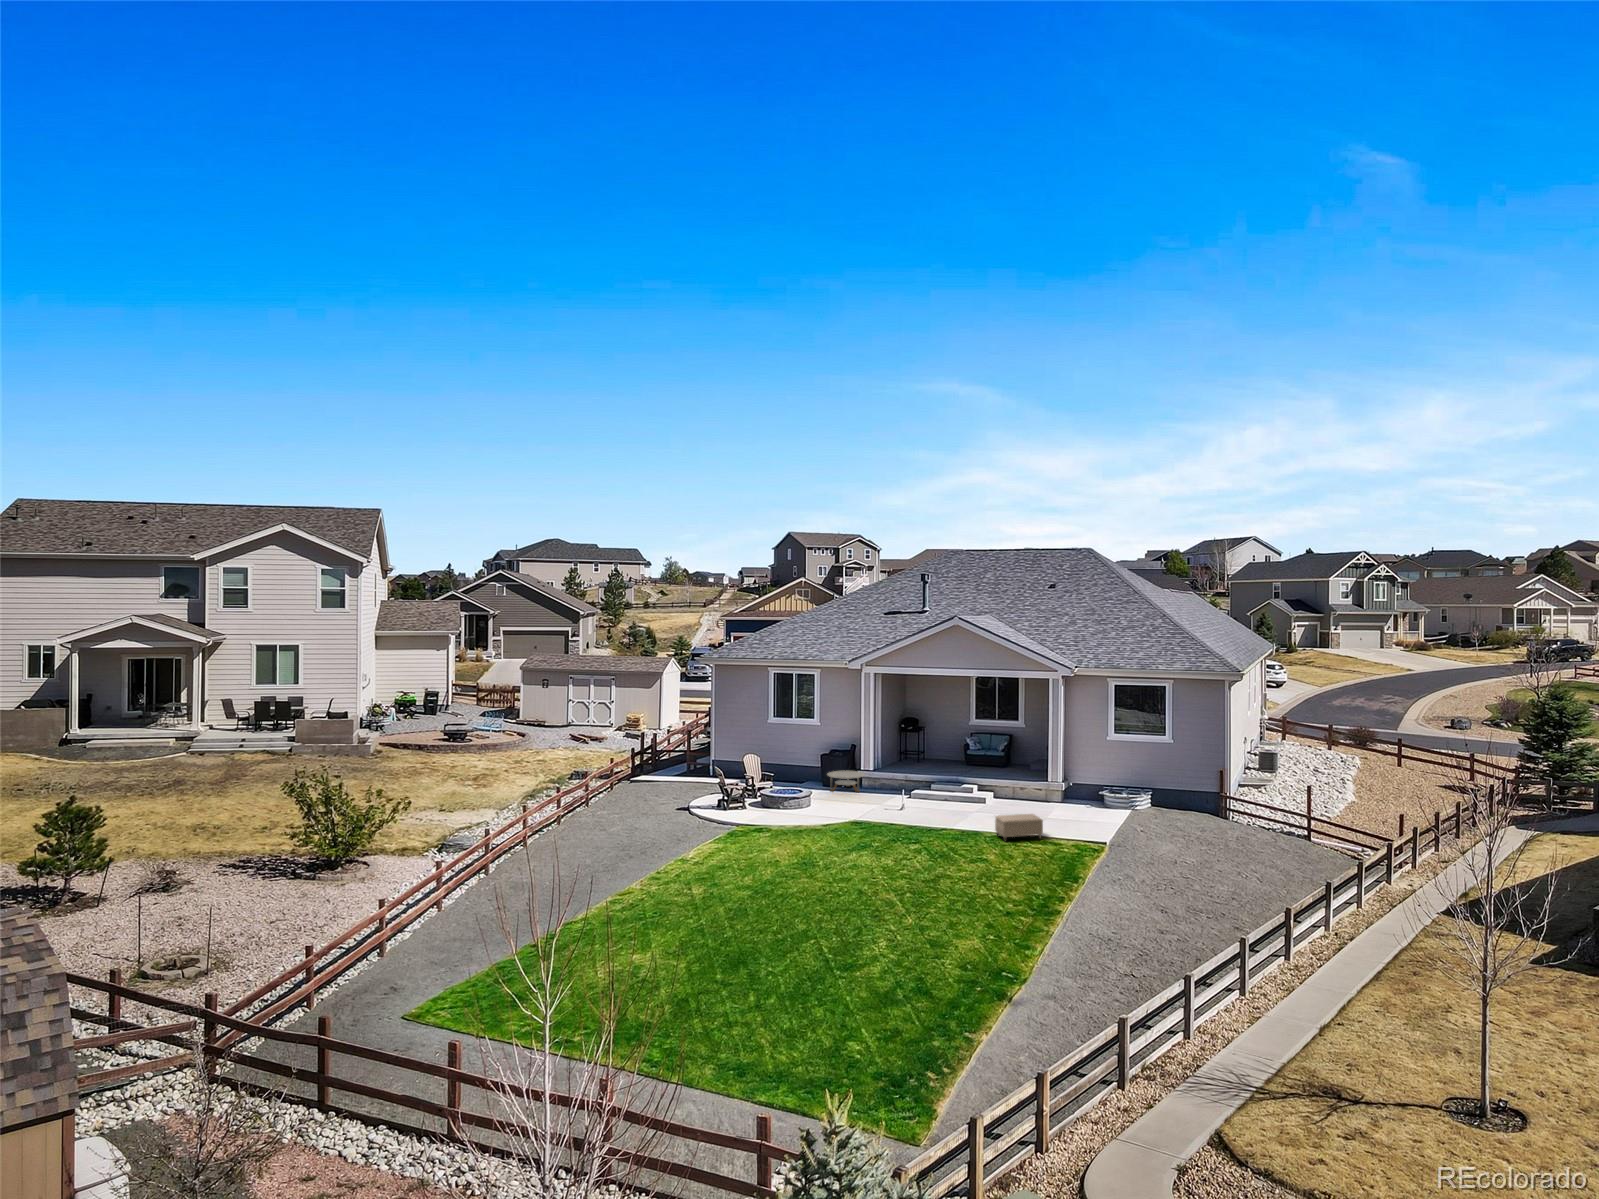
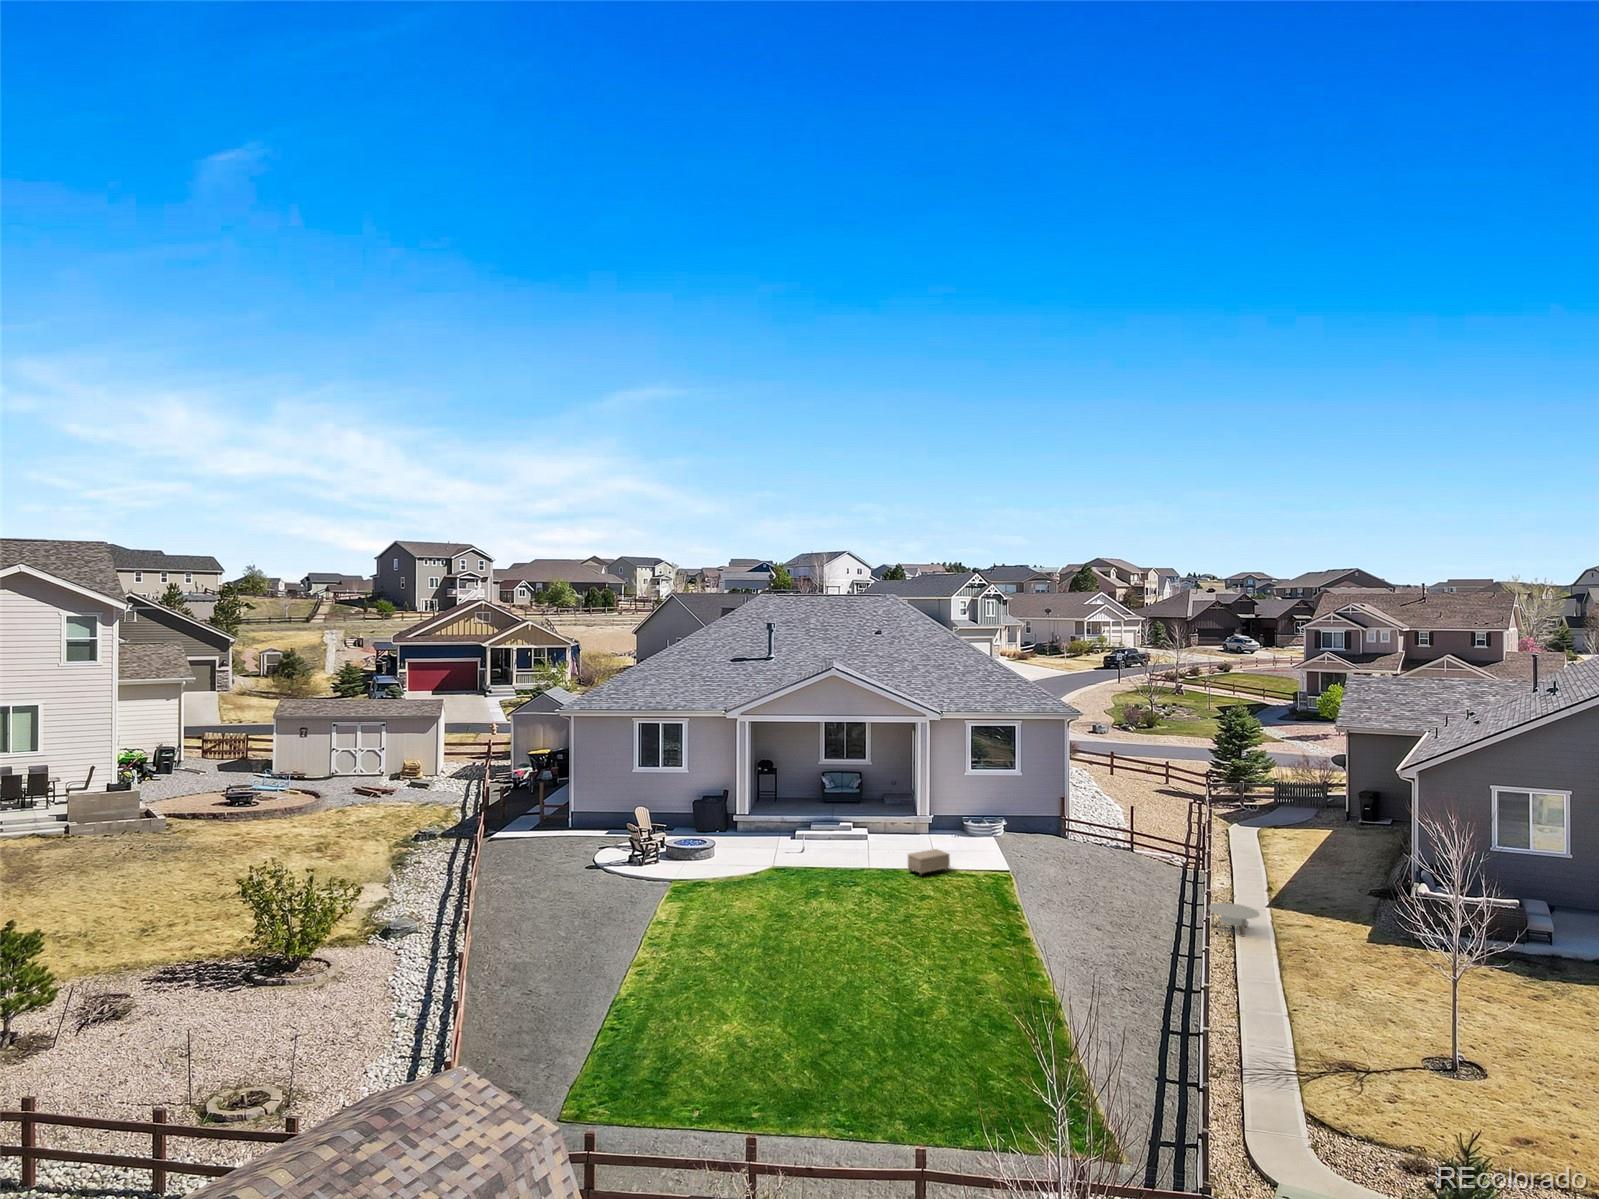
round table: present [827,770,864,792] -> present [1209,903,1260,937]

